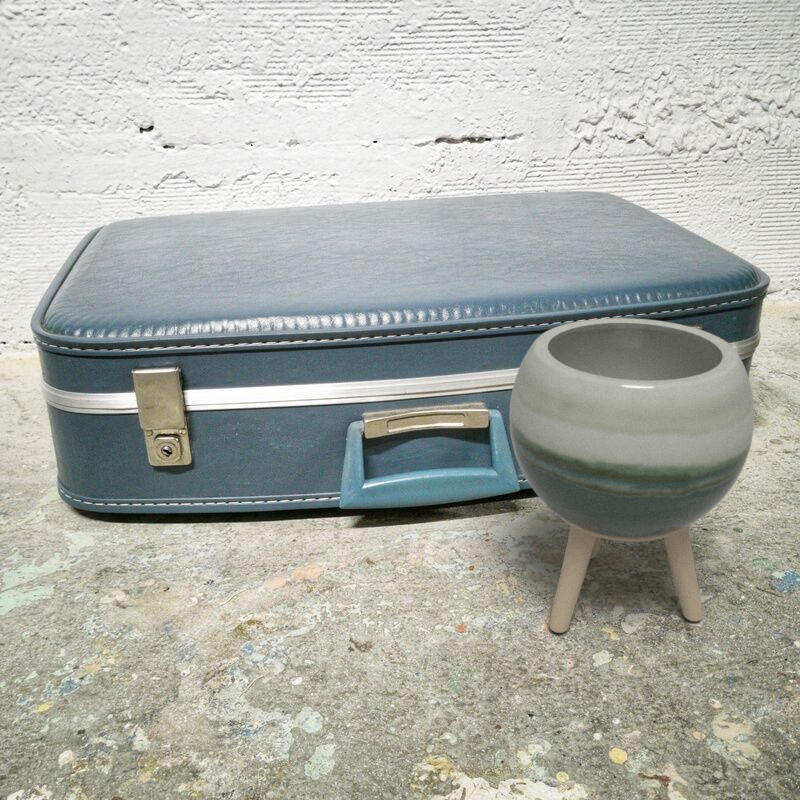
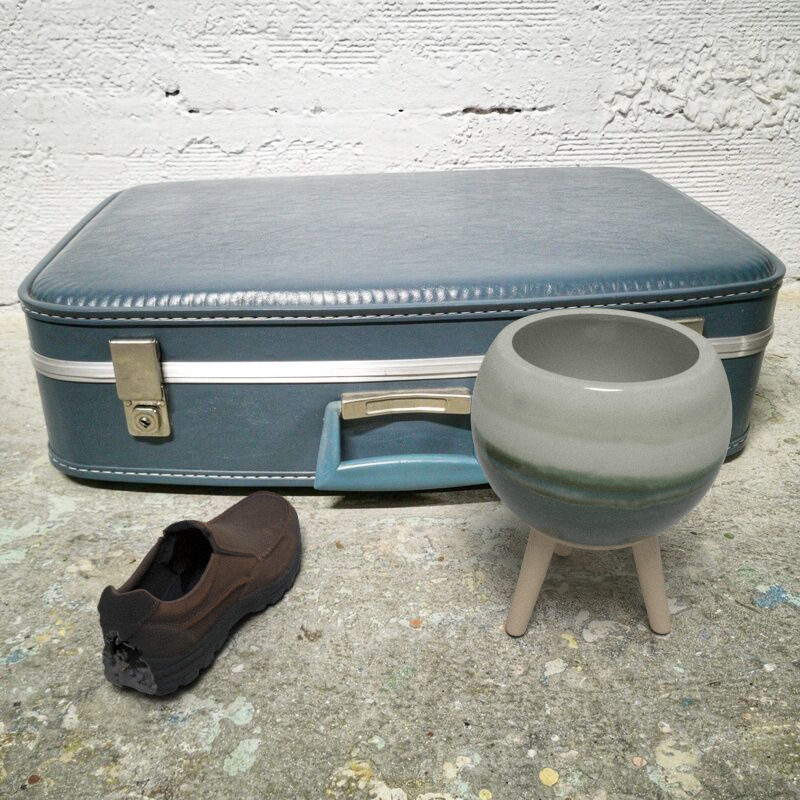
shoe: none [163,513,337,710] -> present [97,491,302,696]

